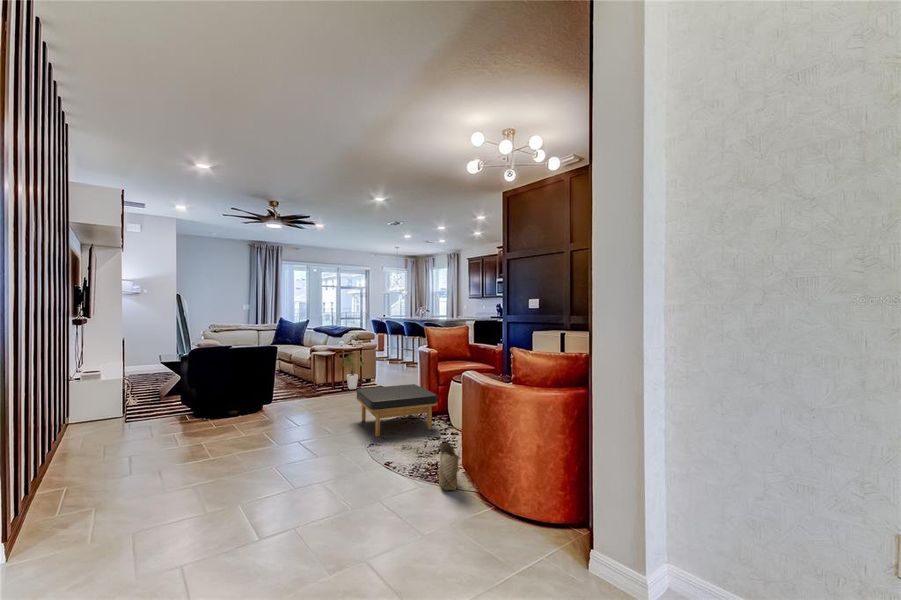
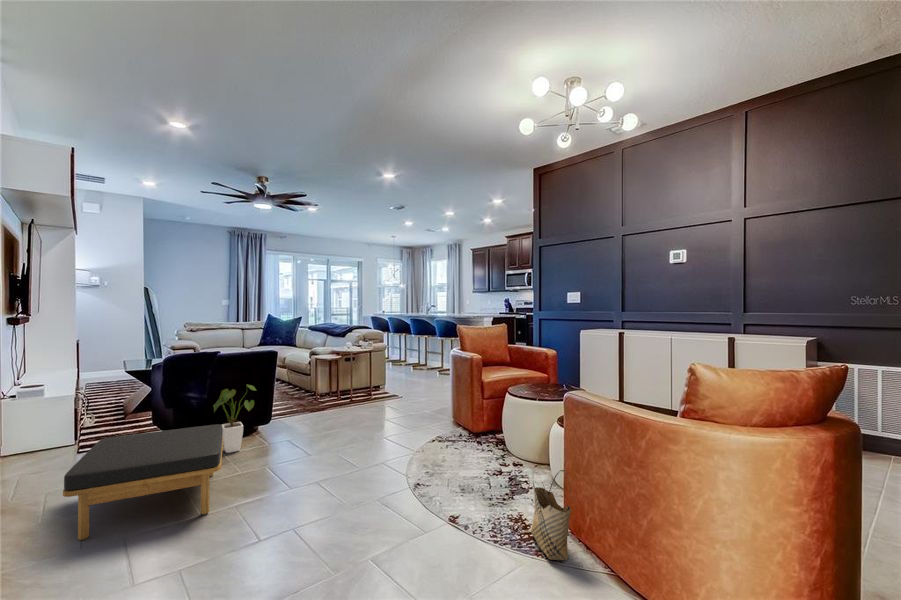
house plant: present [342,354,364,389] -> present [213,384,256,453]
ottoman: present [356,384,437,437] -> present [63,424,223,540]

